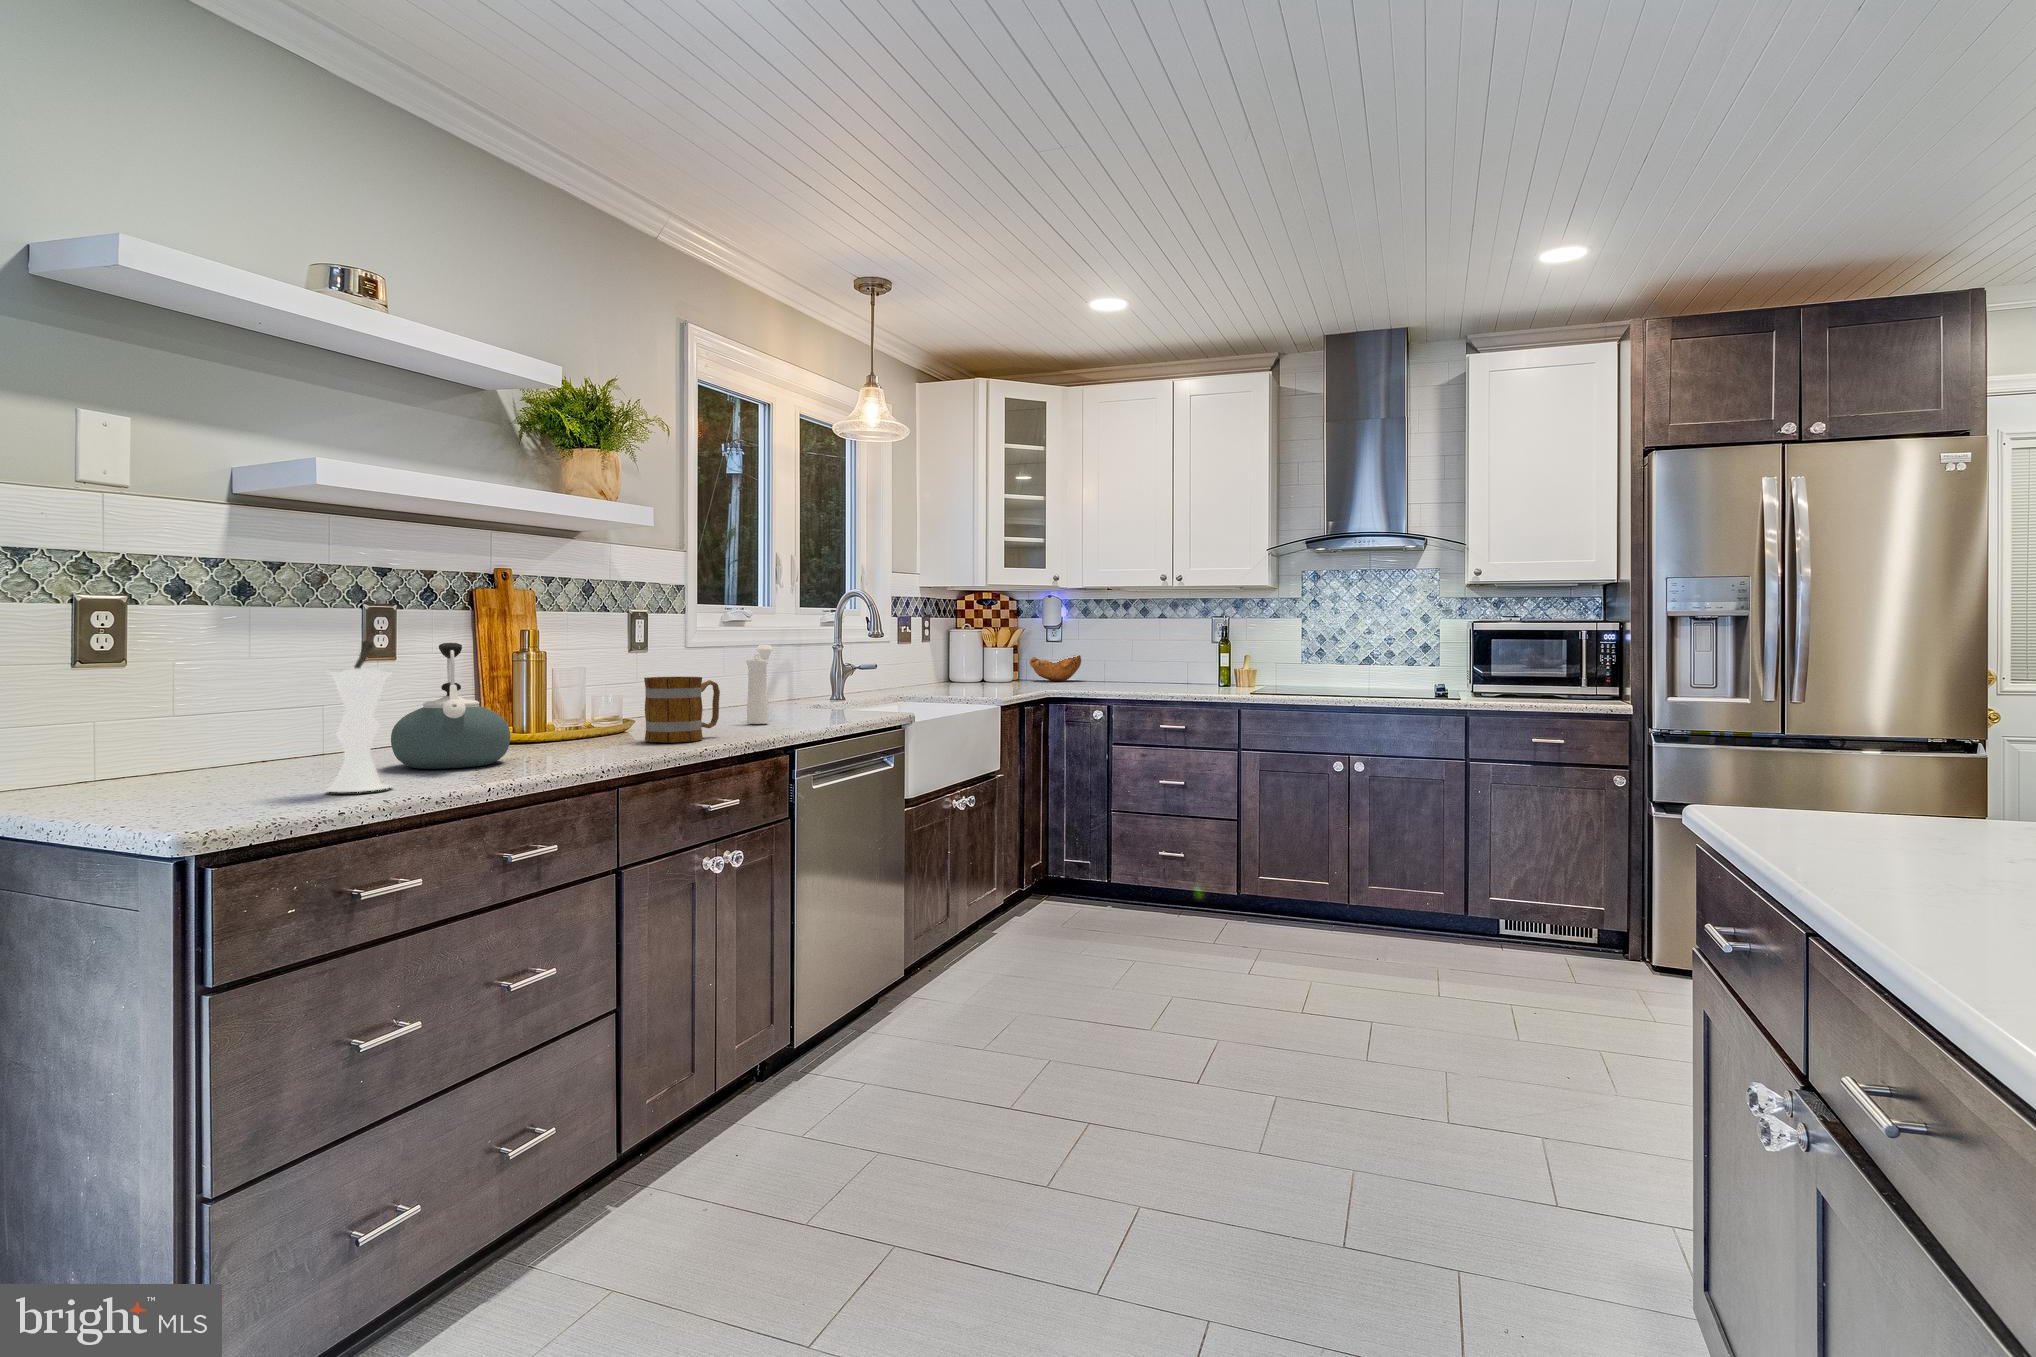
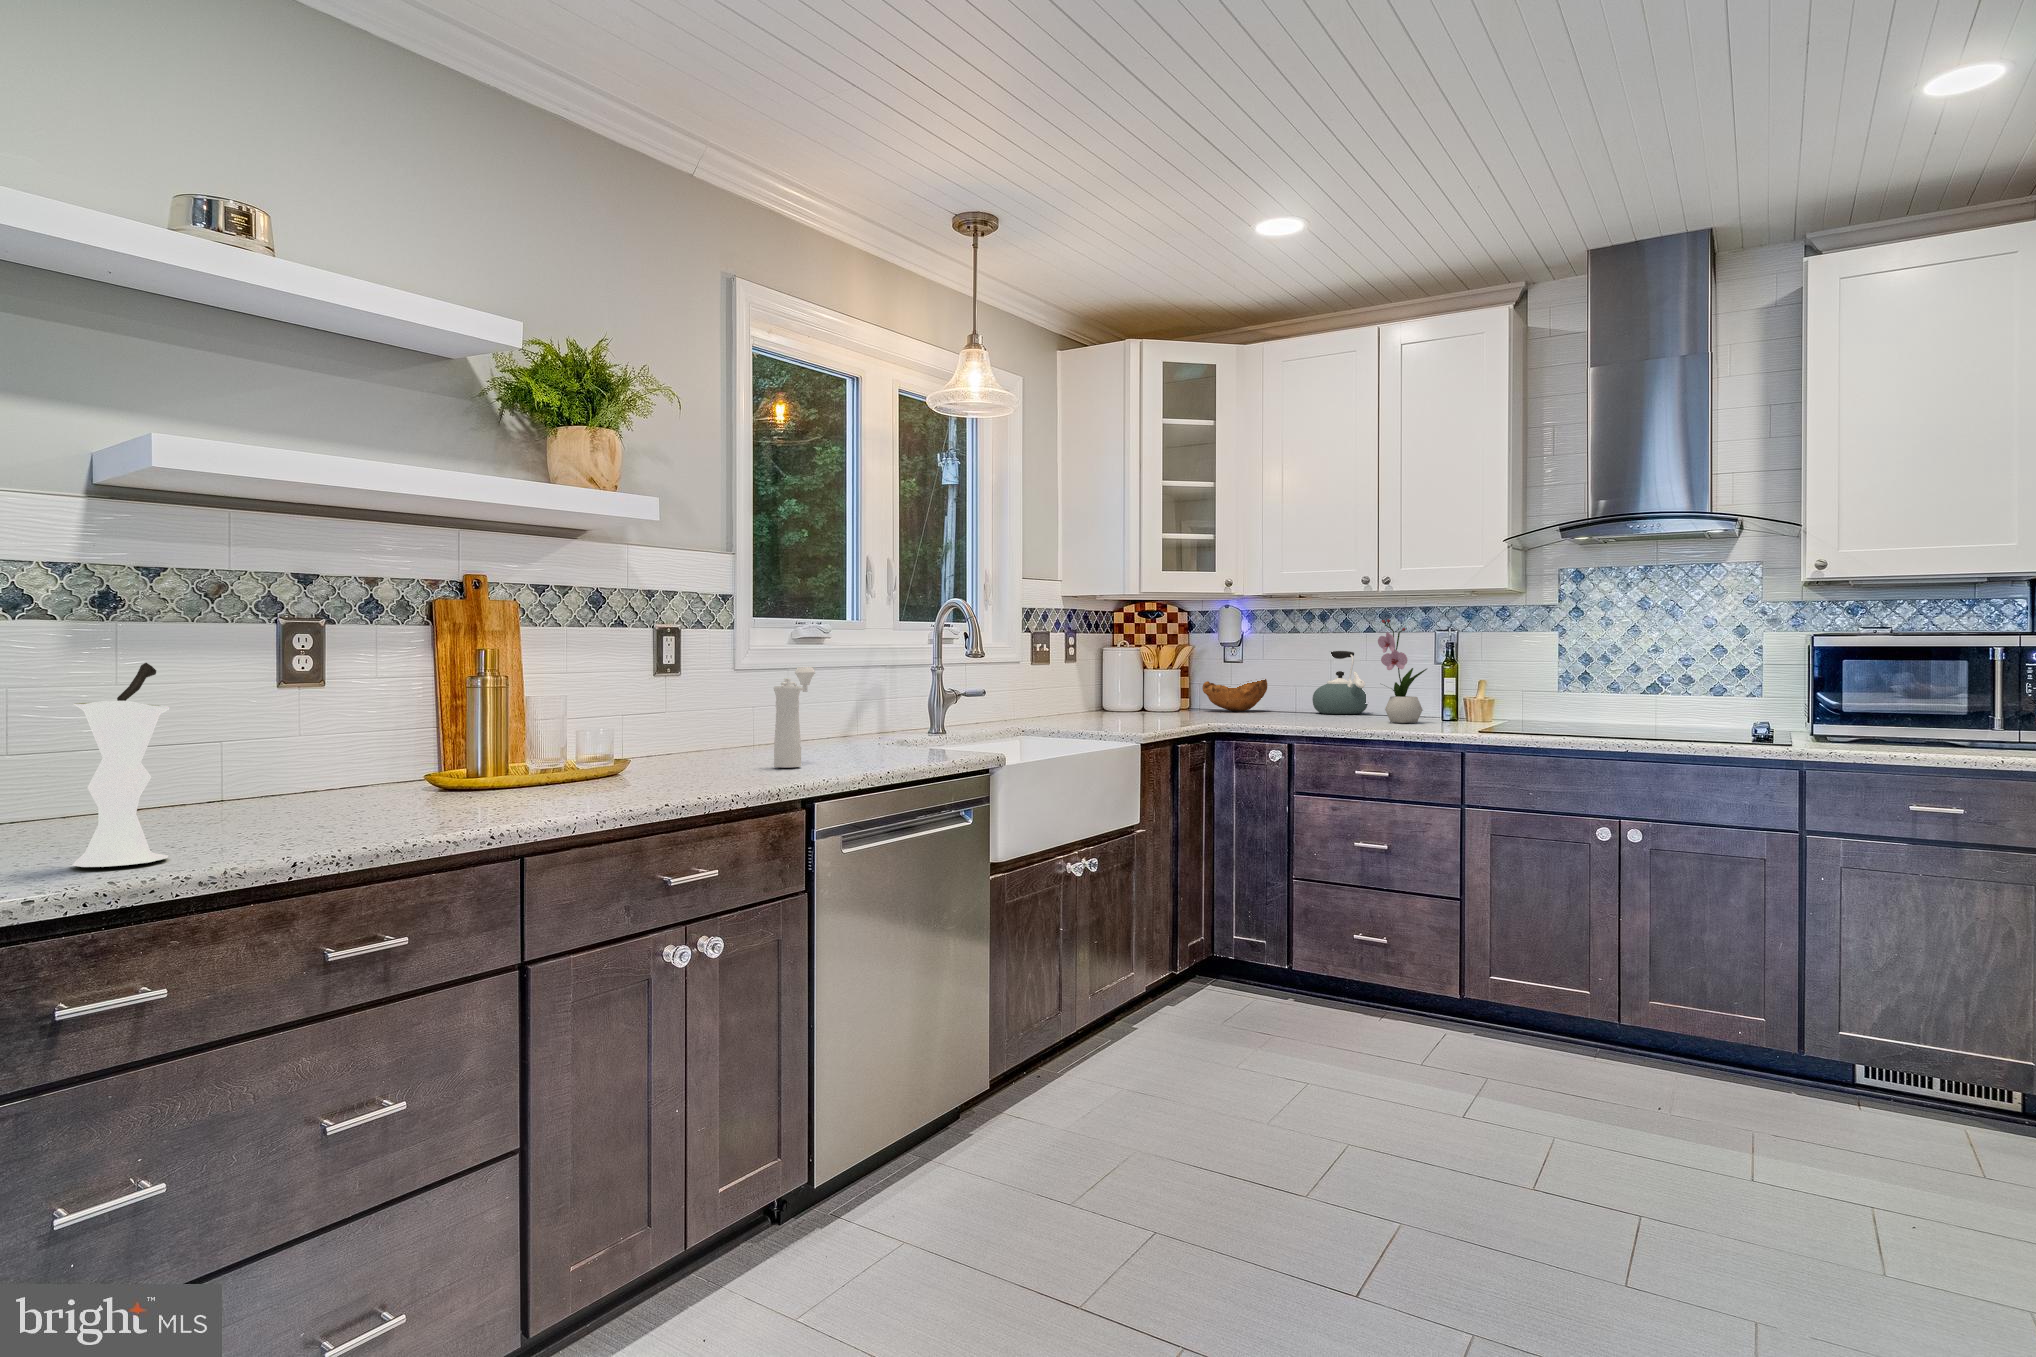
flower arrangement: none [1173,609,1209,688] -> present [1378,619,1427,723]
kettle: present [391,643,510,769] -> present [1312,651,1368,714]
mug: present [644,677,720,743] -> none [609,708,711,794]

